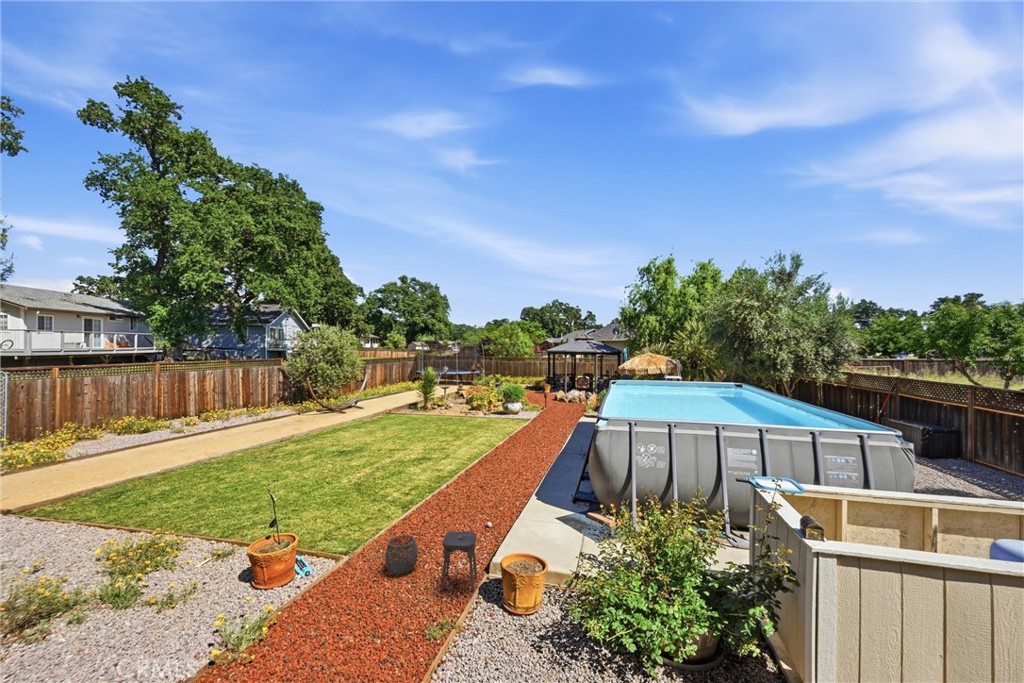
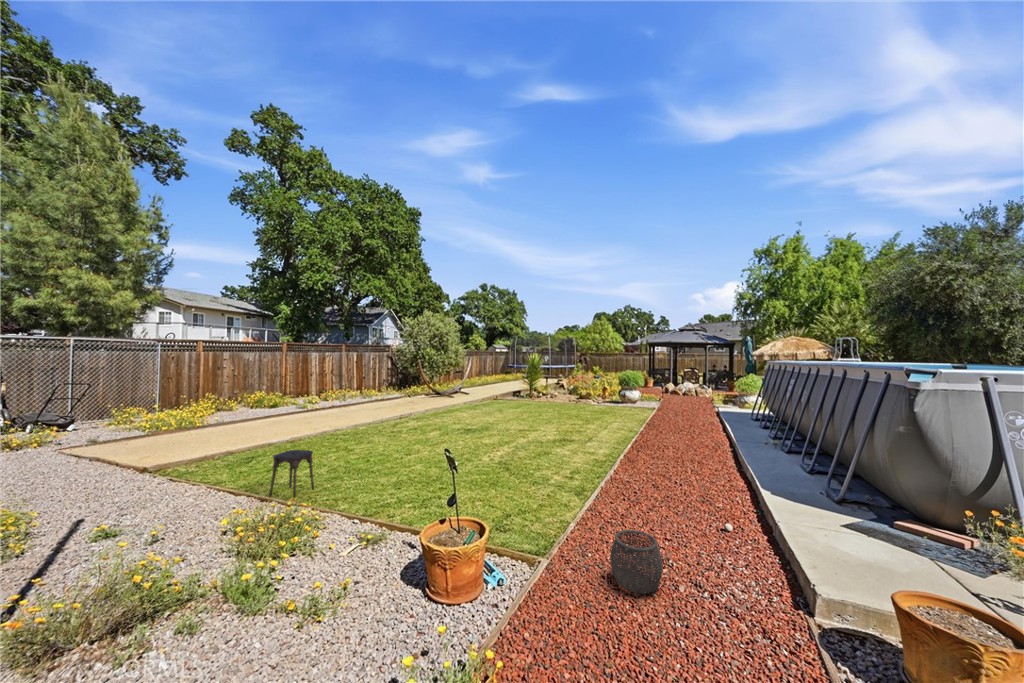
stool: present [441,531,477,591] -> present [269,450,314,499]

